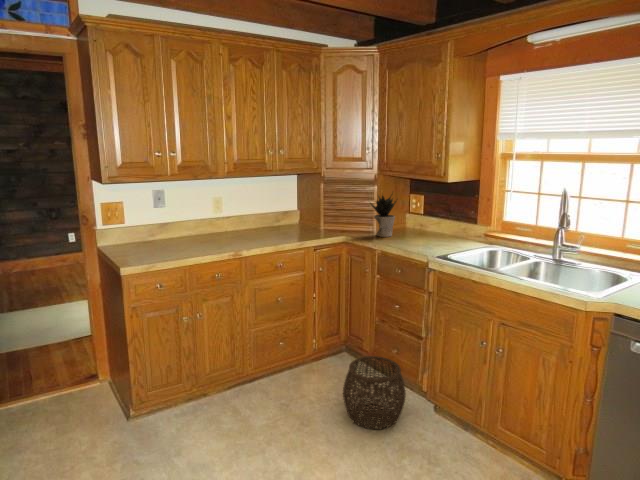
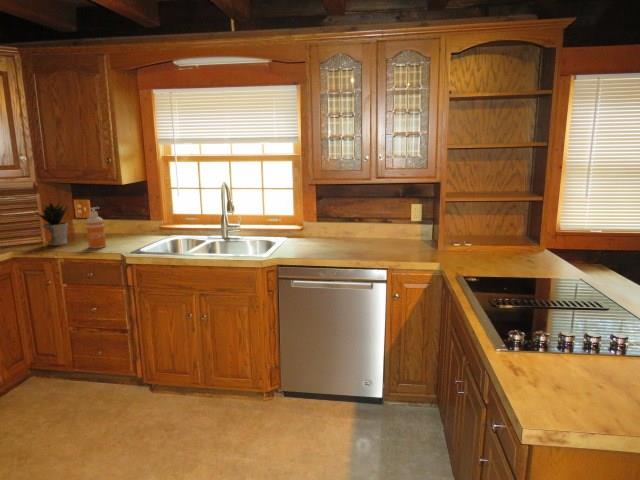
soap dispenser: none [405,204,422,246] -> present [86,208,106,248]
woven basket: present [343,356,406,429] -> none [56,360,126,434]

